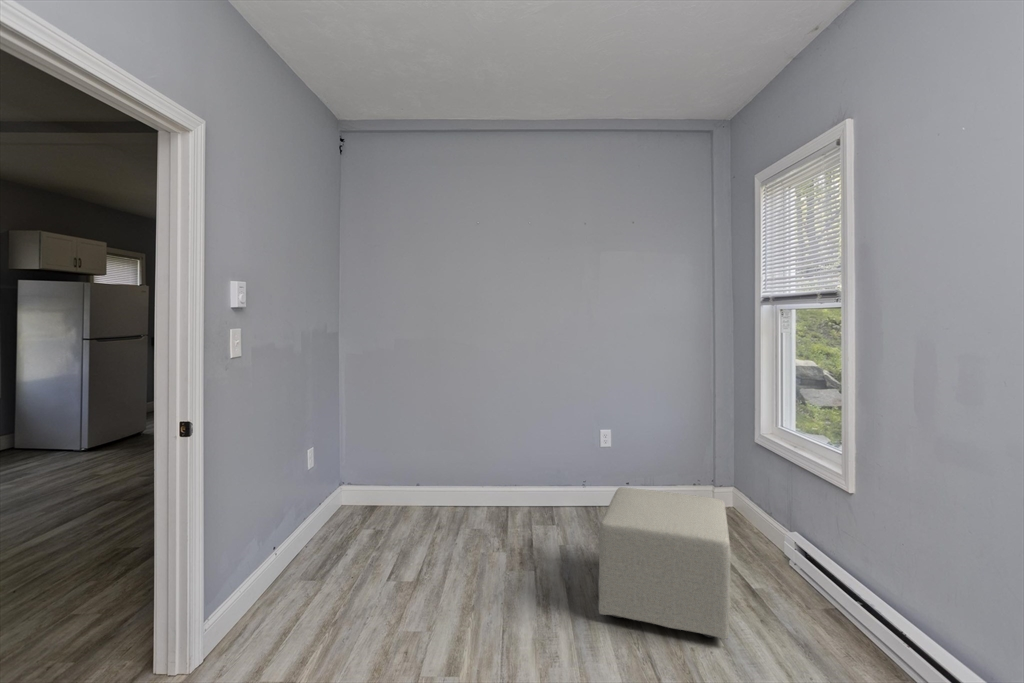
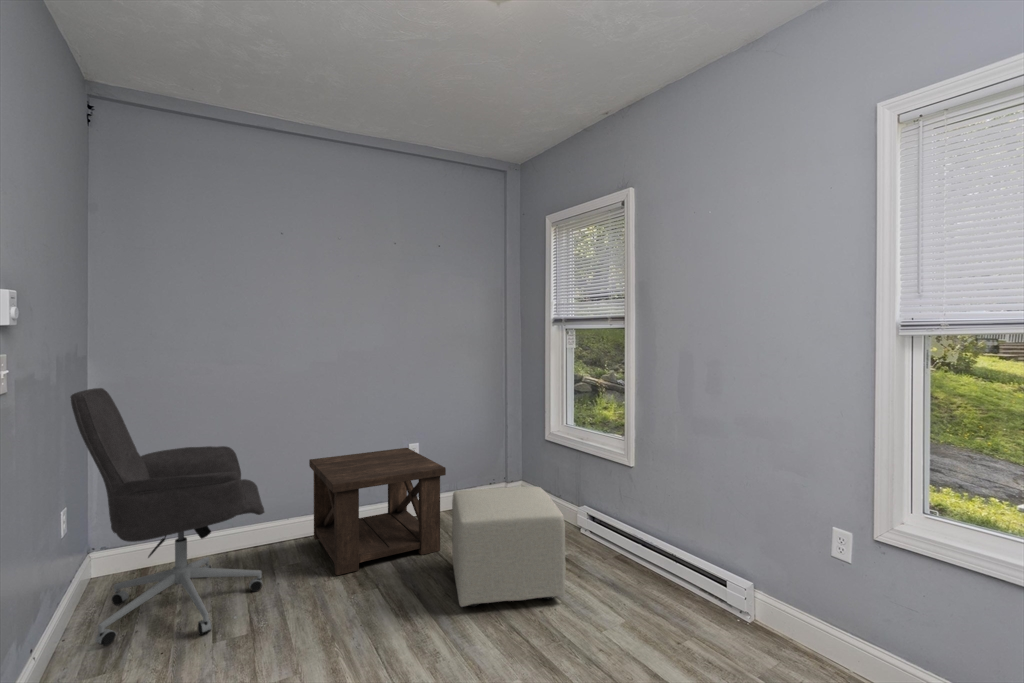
office chair: none [303,359,447,571] -> present [71,388,264,646]
side table: none [501,433,618,547] -> present [309,448,446,575]

